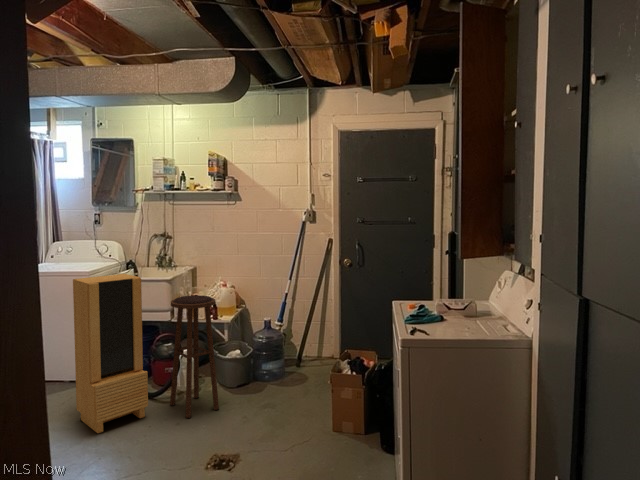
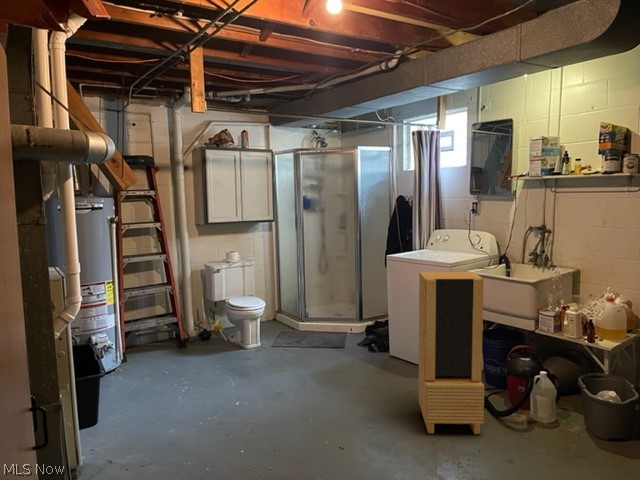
stool: present [170,295,219,418] -> none [513,308,576,461]

